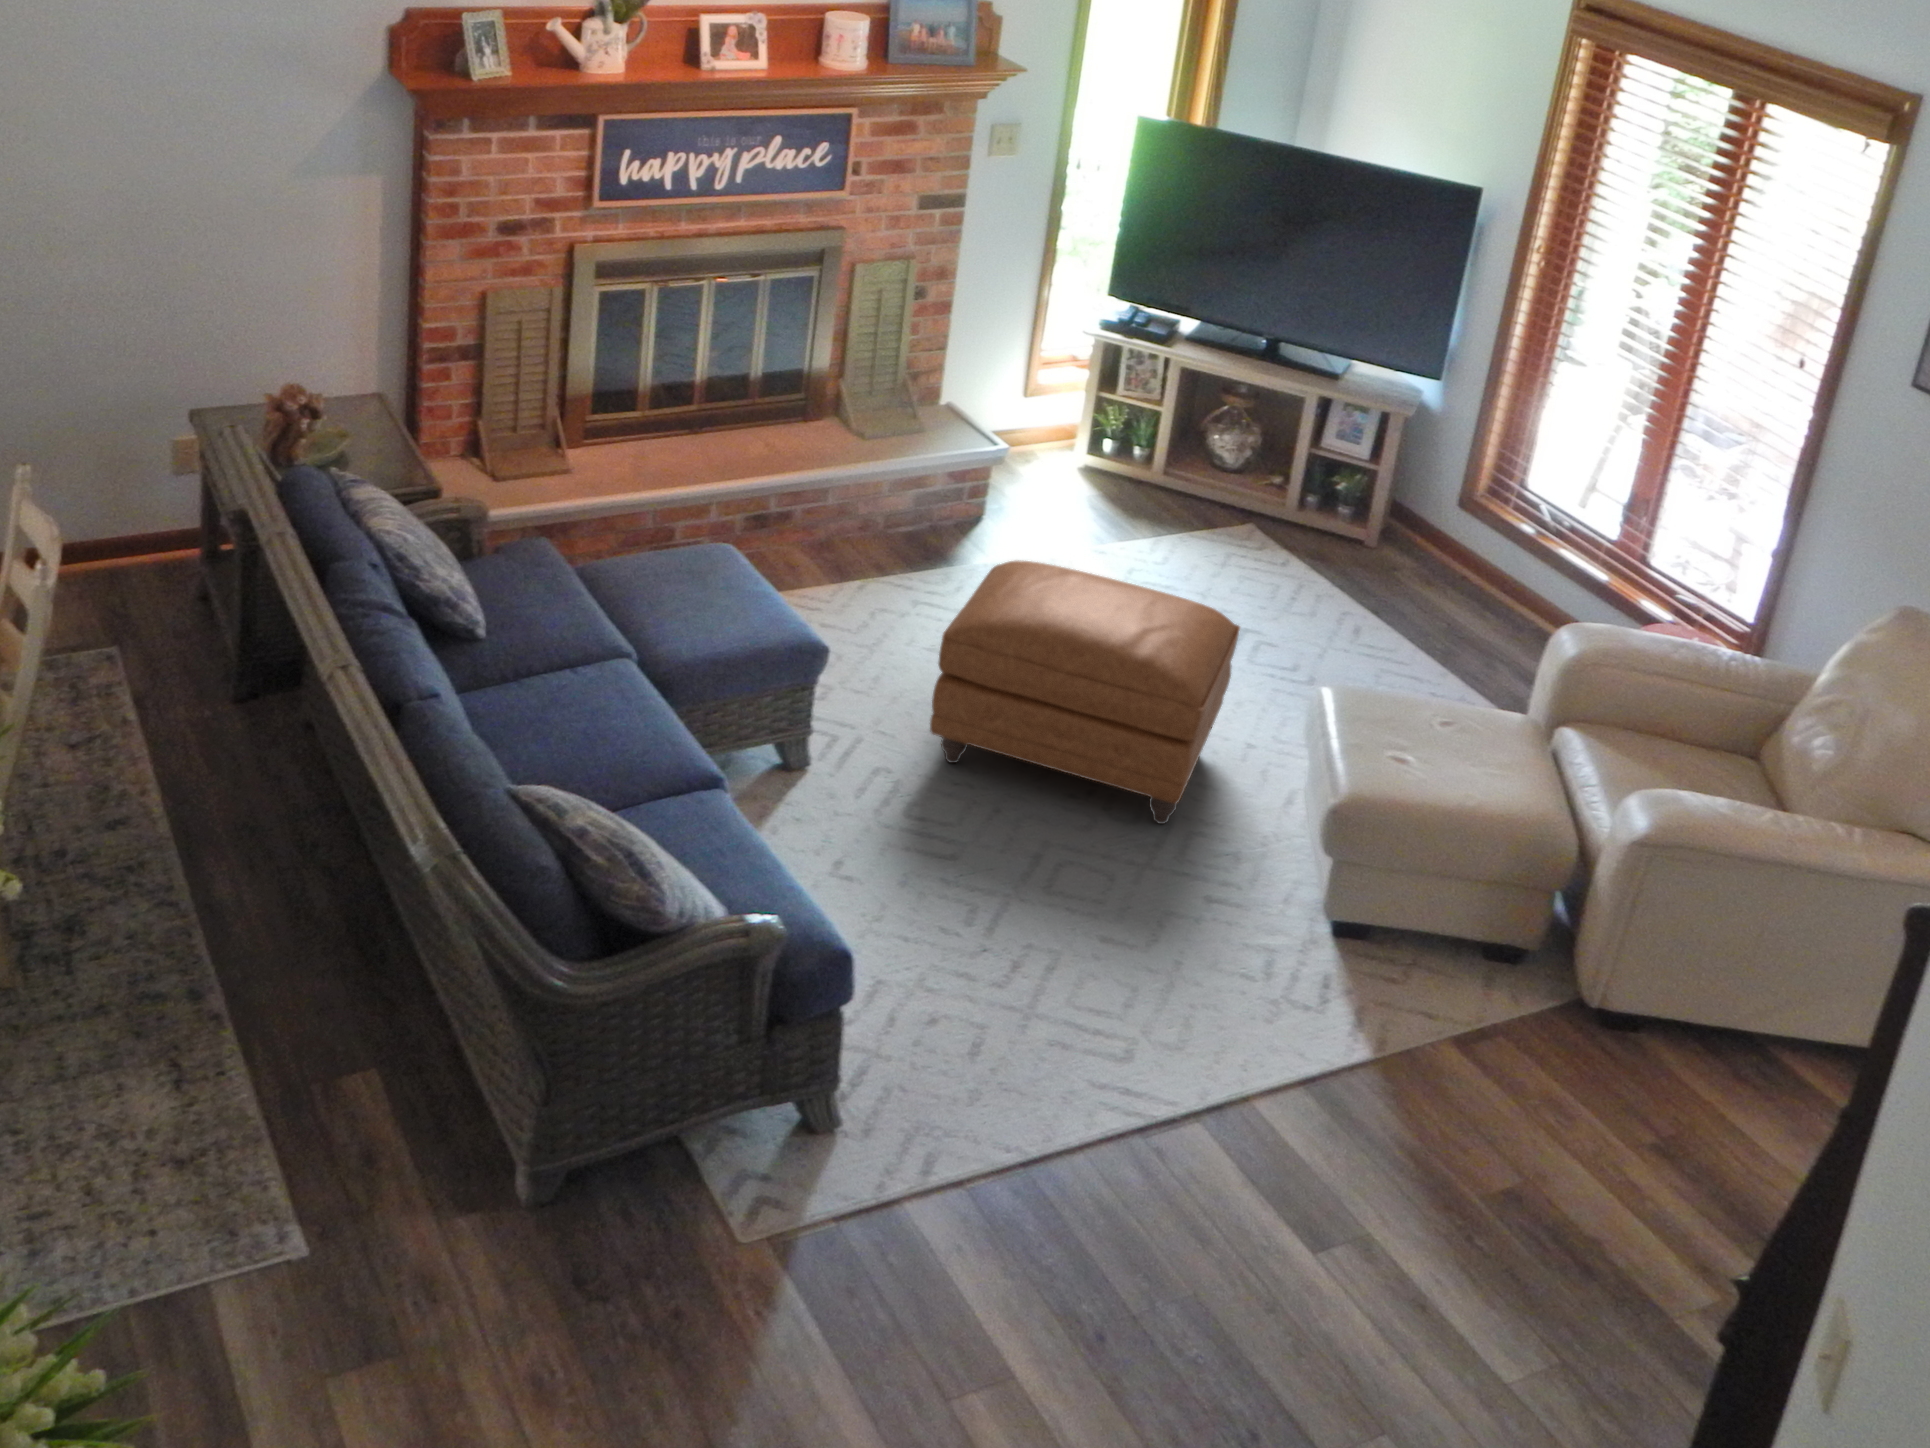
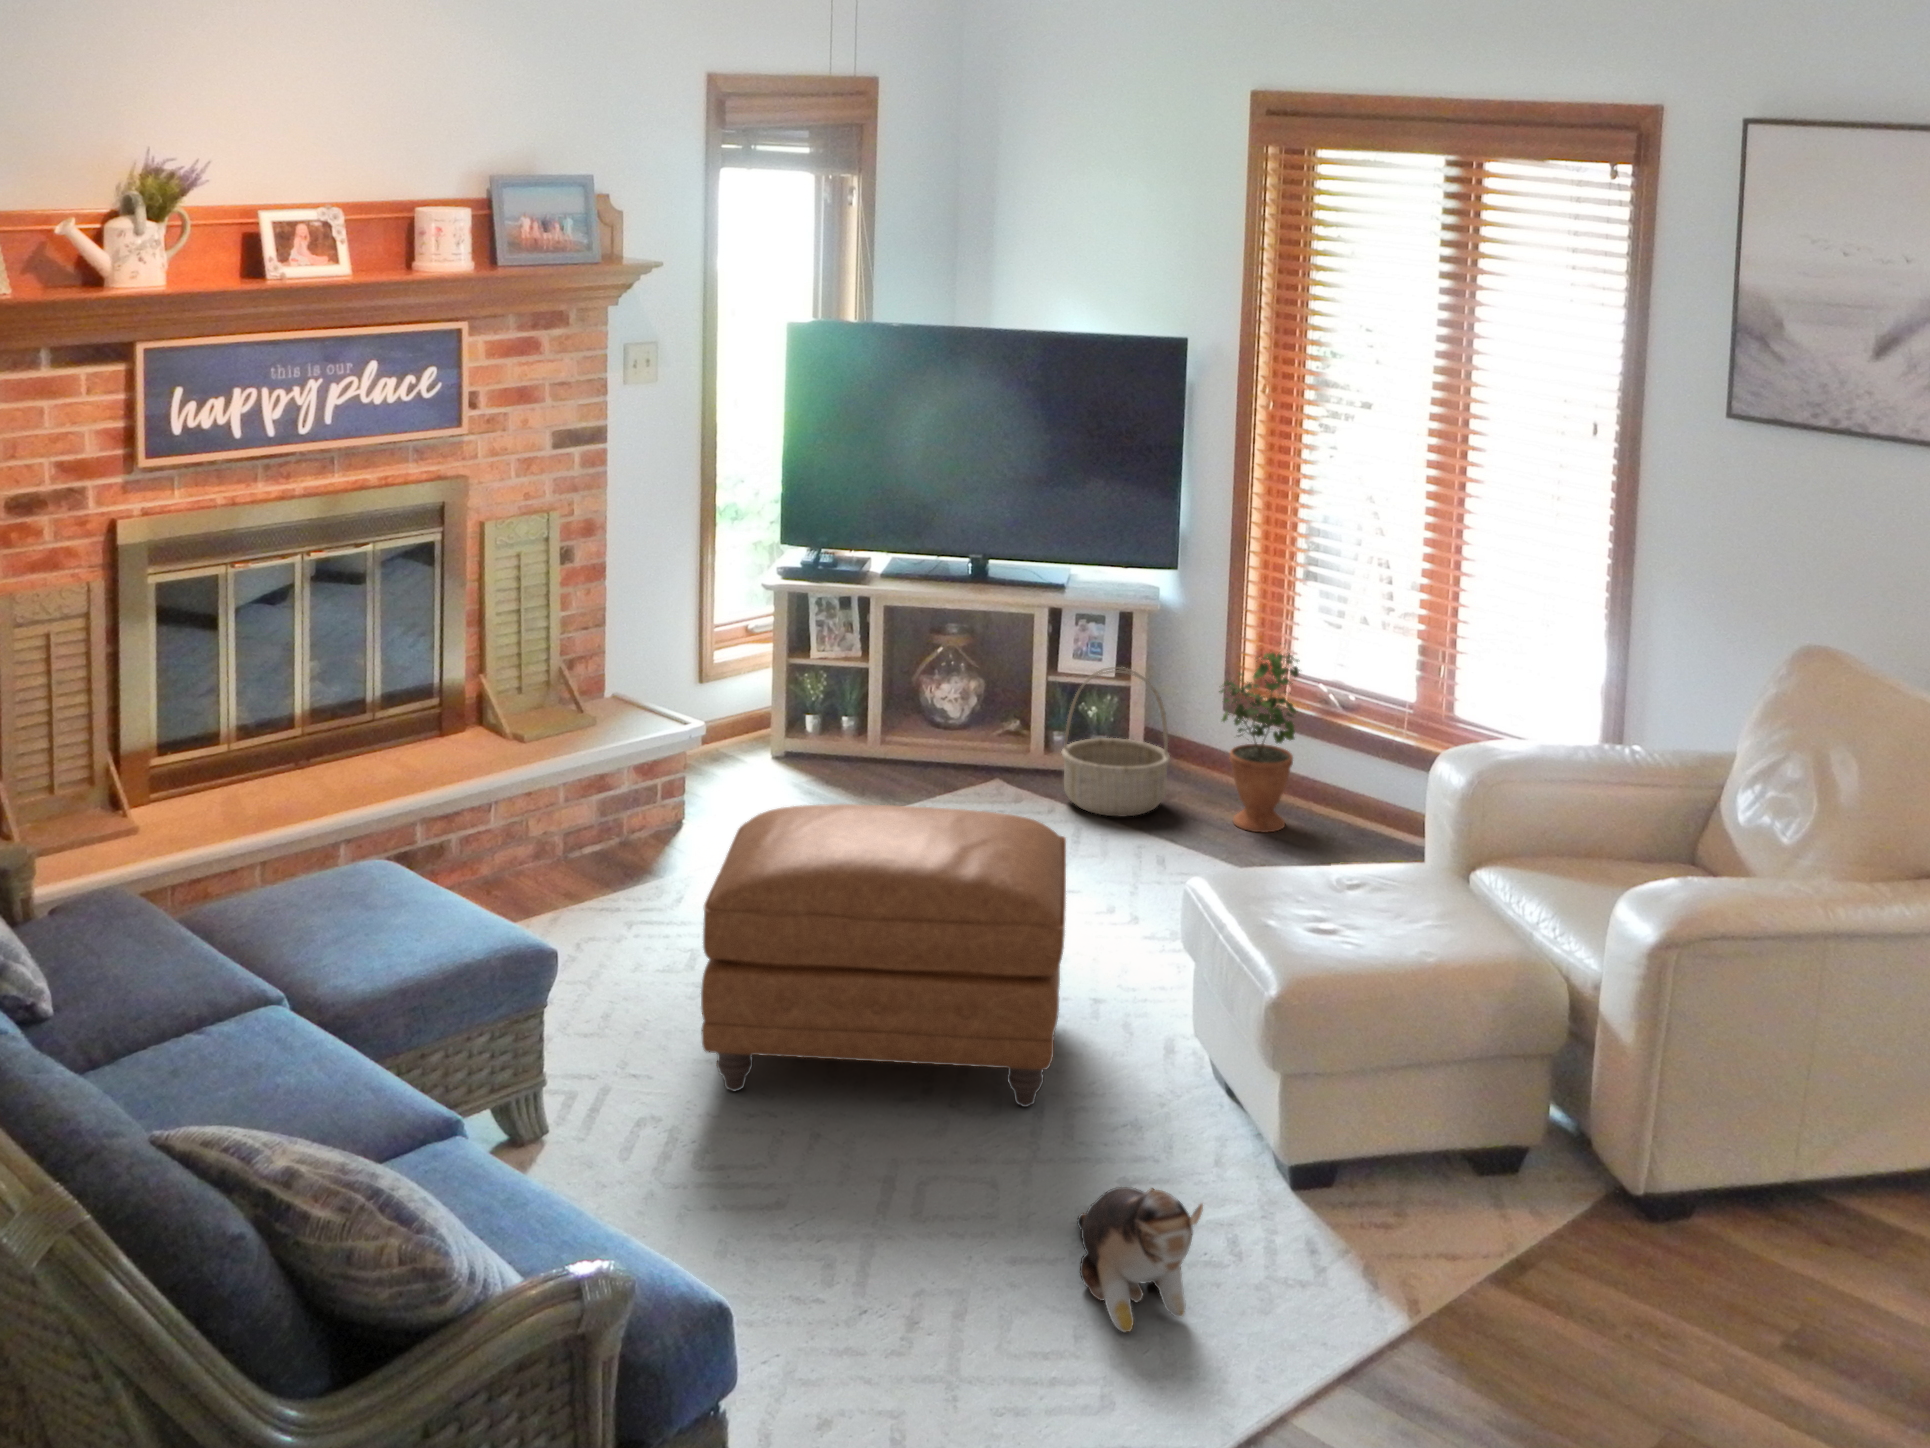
basket: none [1302,461,1397,584] -> present [1062,667,1170,816]
potted plant: none [1438,470,1523,623] -> present [1219,653,1300,832]
plush toy: none [1145,912,1224,1011] -> present [1077,1187,1203,1332]

